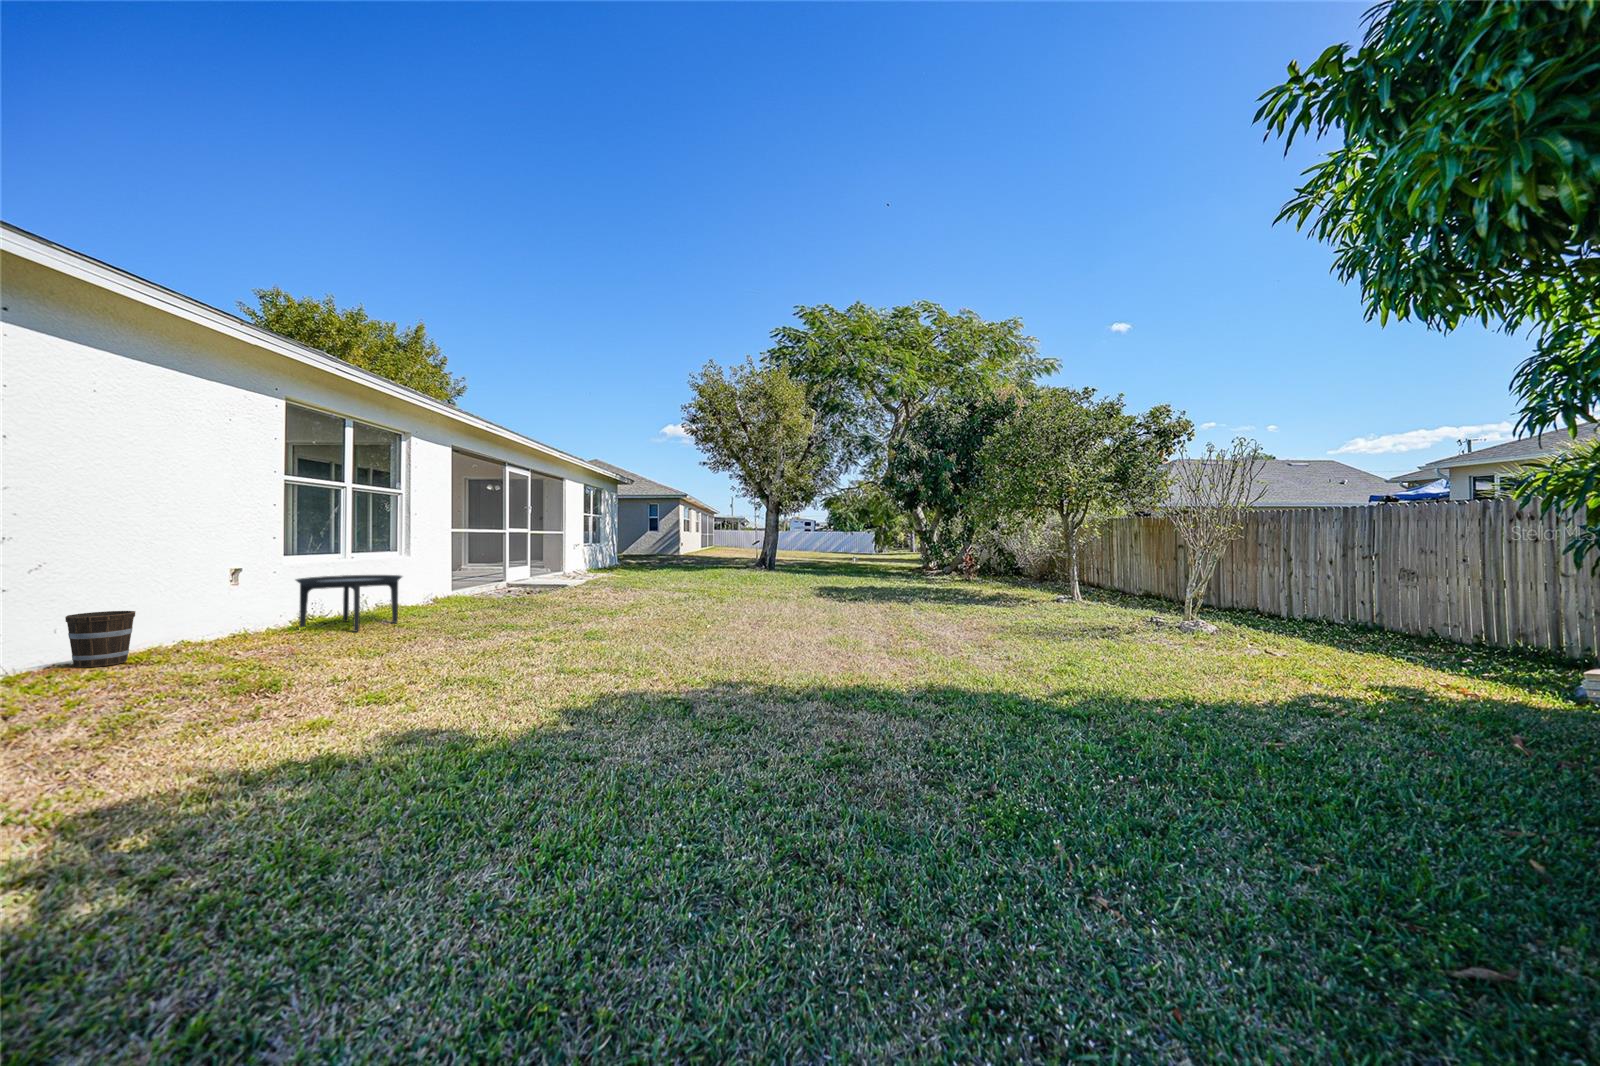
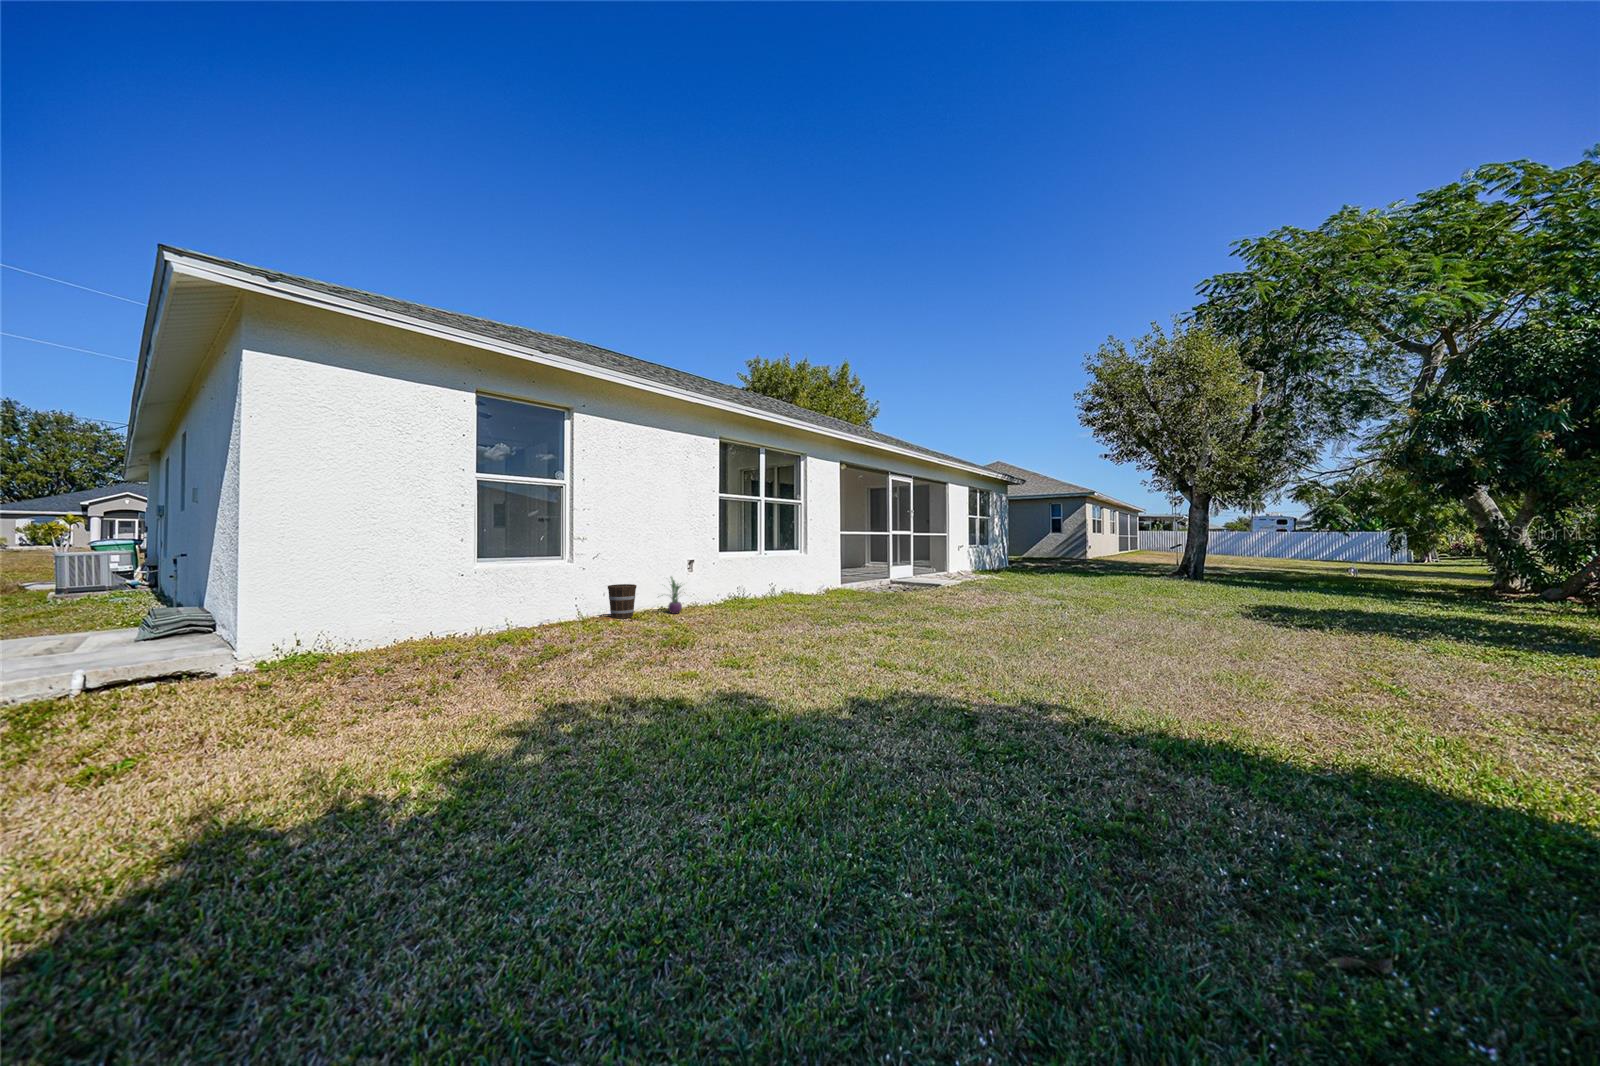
round table: present [296,575,402,631] -> none [725,568,790,611]
decorative plant: none [170,593,252,649] -> present [658,577,682,614]

